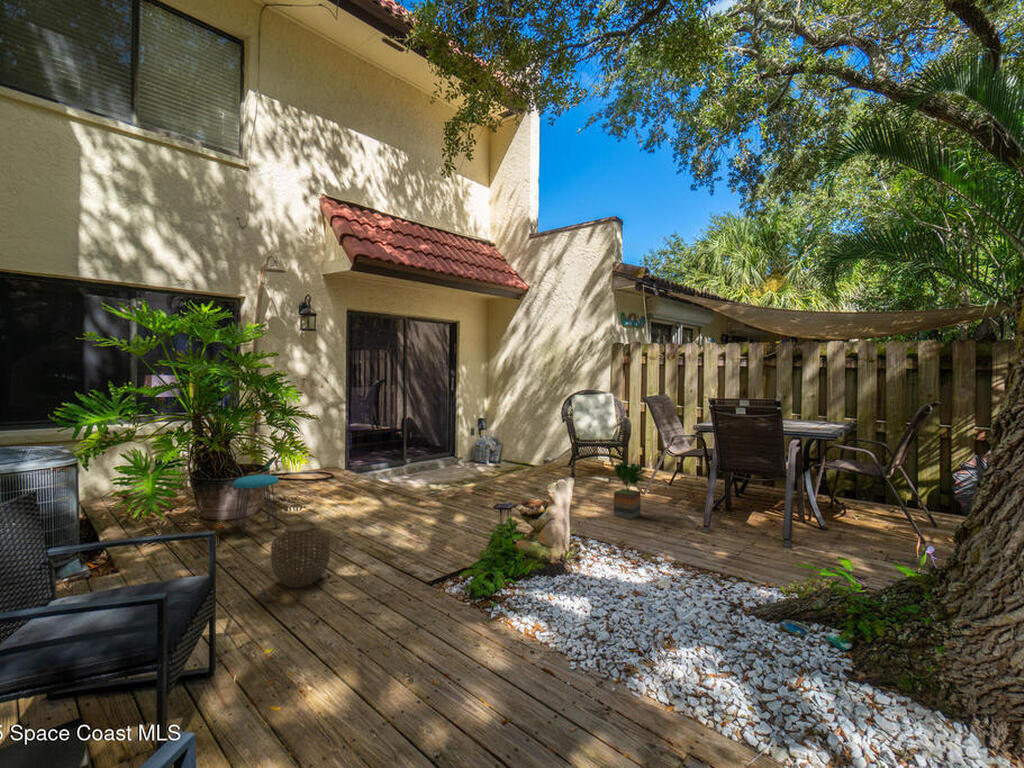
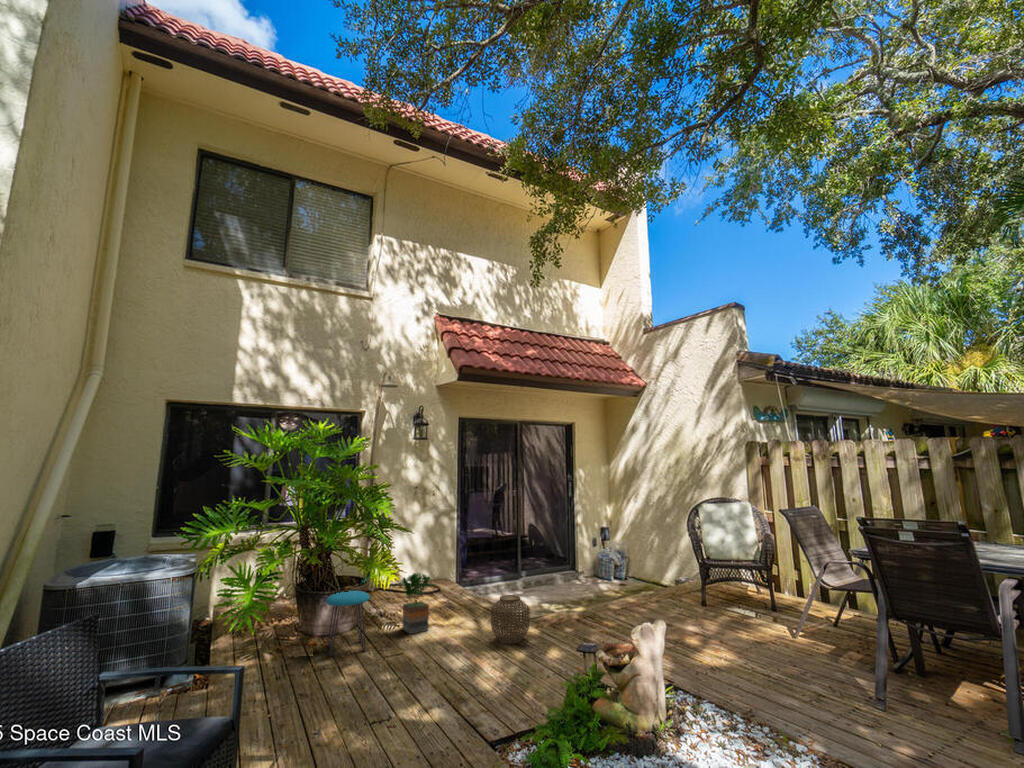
potted tree: present [614,462,646,519] -> present [399,573,436,634]
woven basket: present [271,522,330,588] -> present [491,595,530,644]

